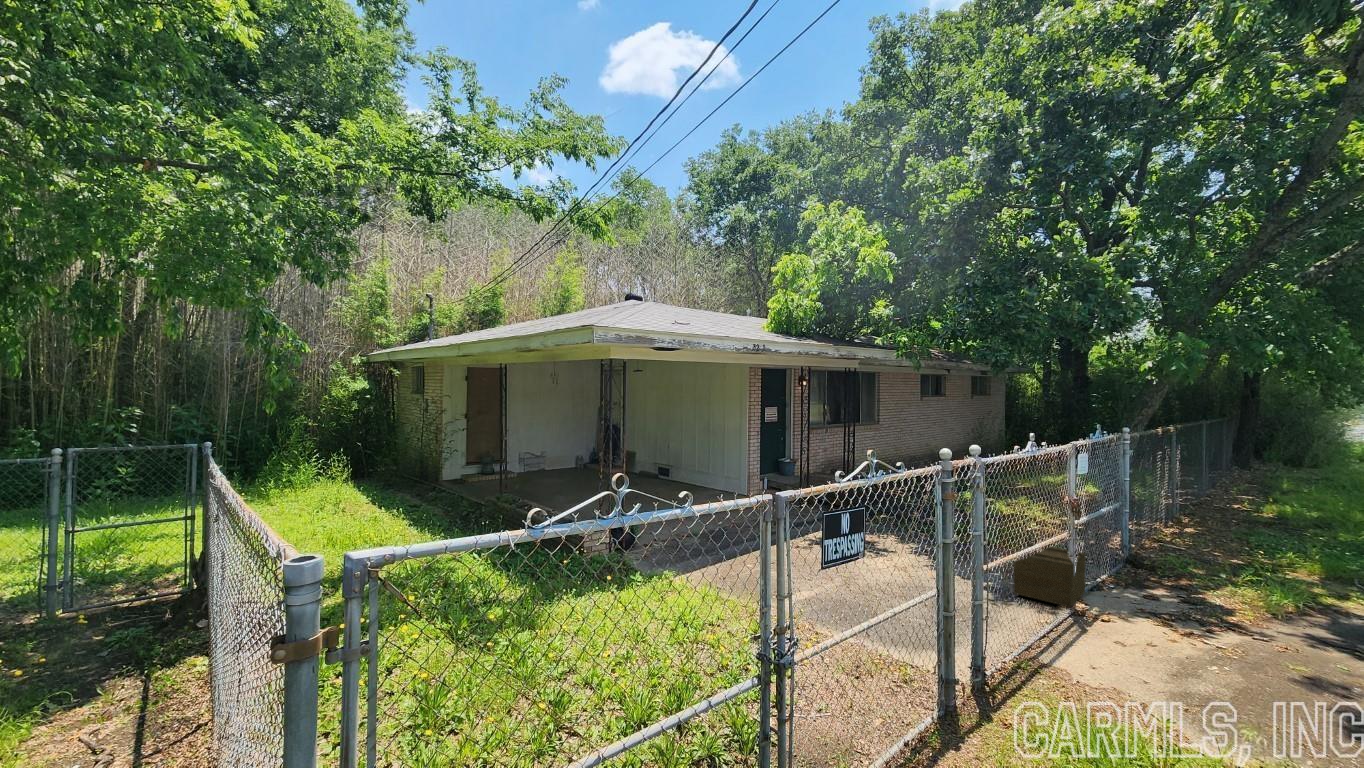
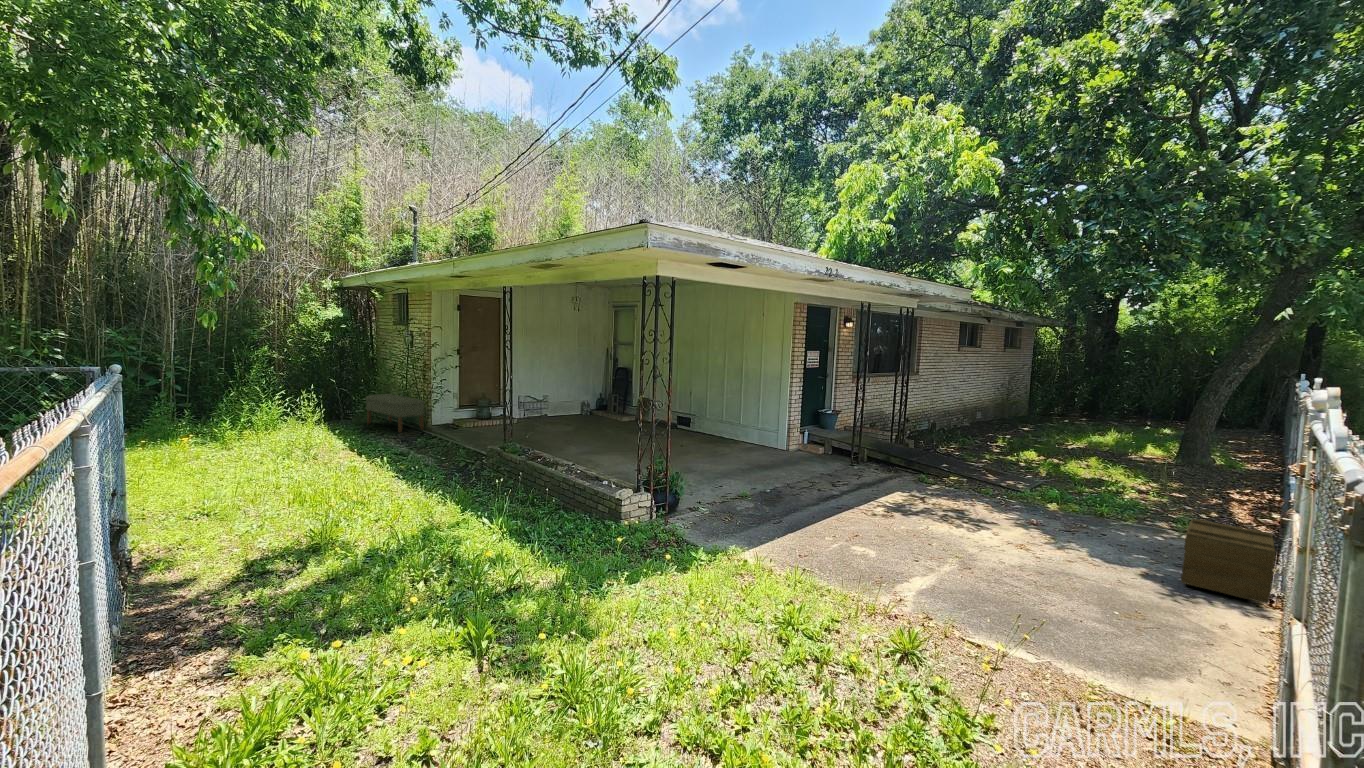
bench: none [386,454,436,488] -> present [366,394,425,432]

